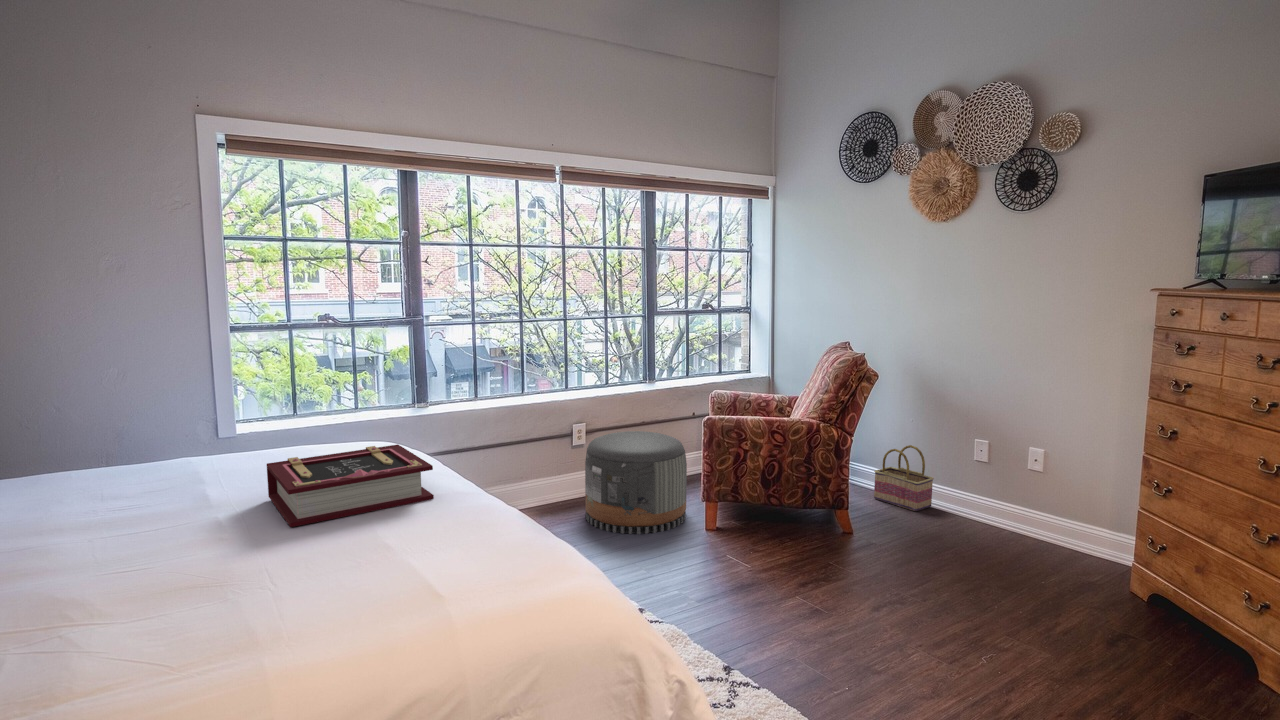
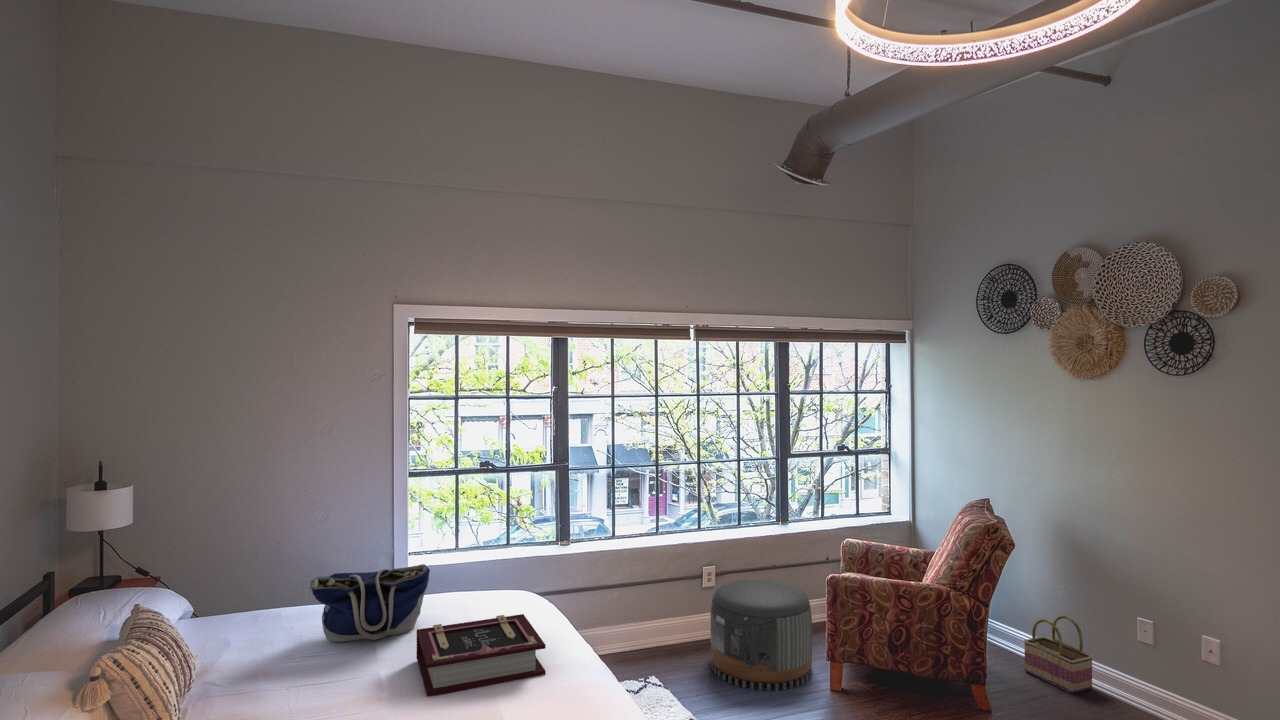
tote bag: none [112,396,276,491] -> present [310,564,430,642]

